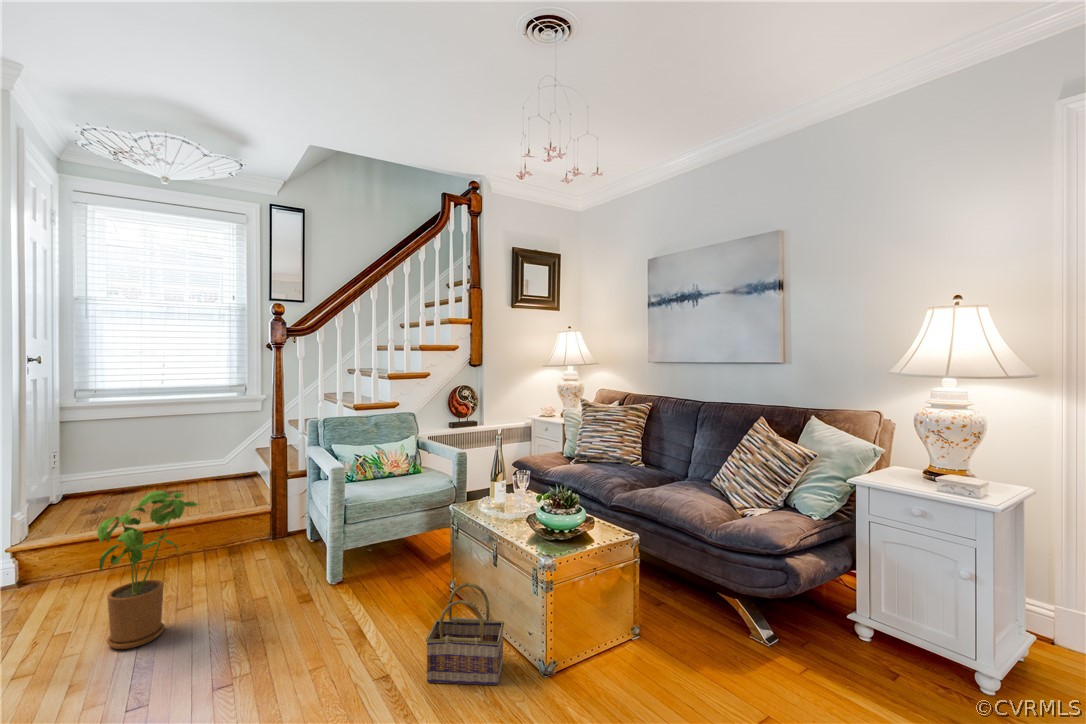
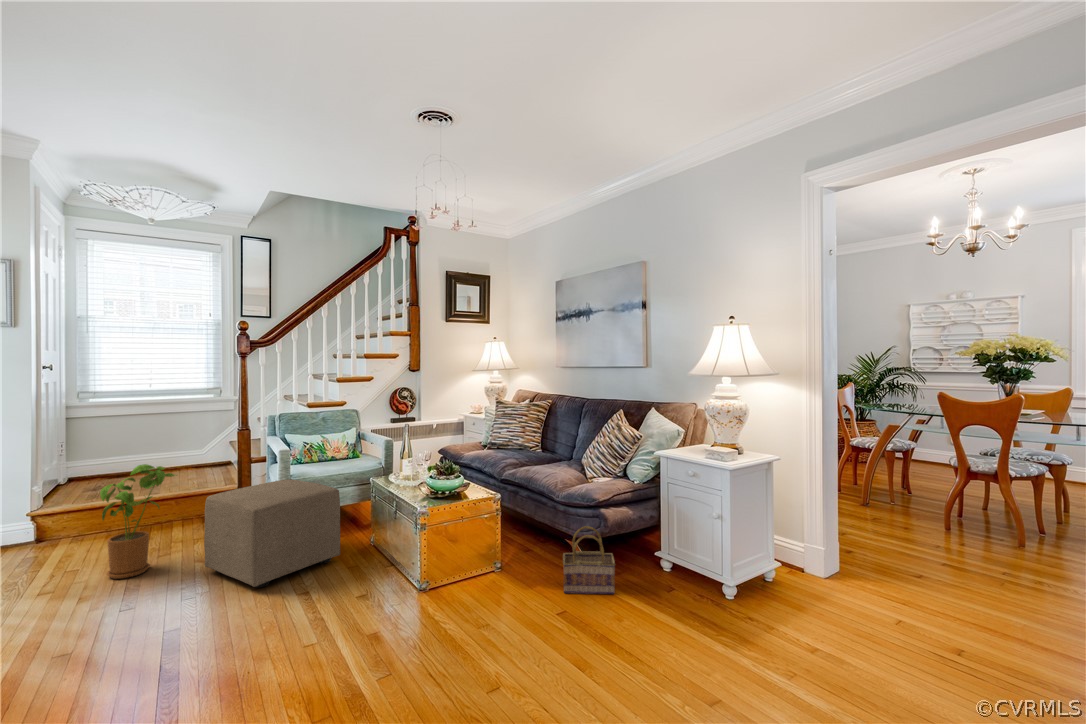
ottoman: none [239,507,417,671] -> present [204,479,340,588]
basket: present [426,583,504,685] -> present [563,526,615,594]

